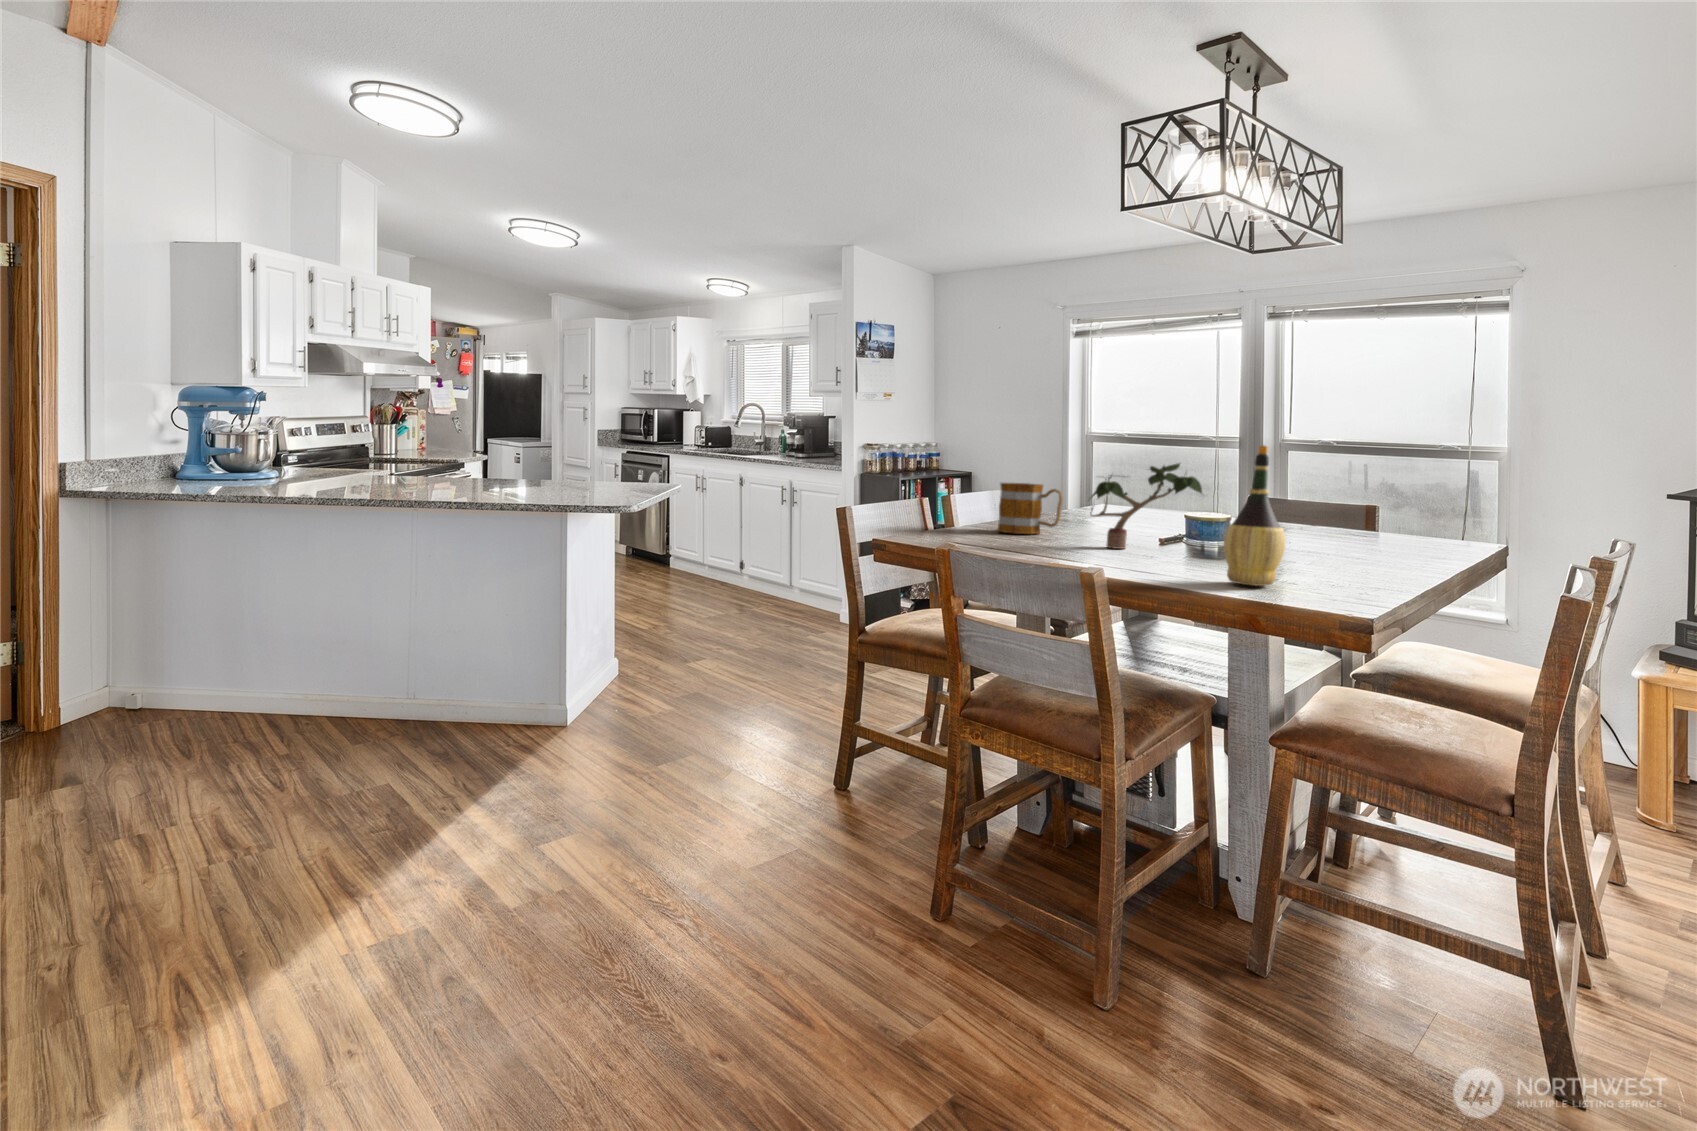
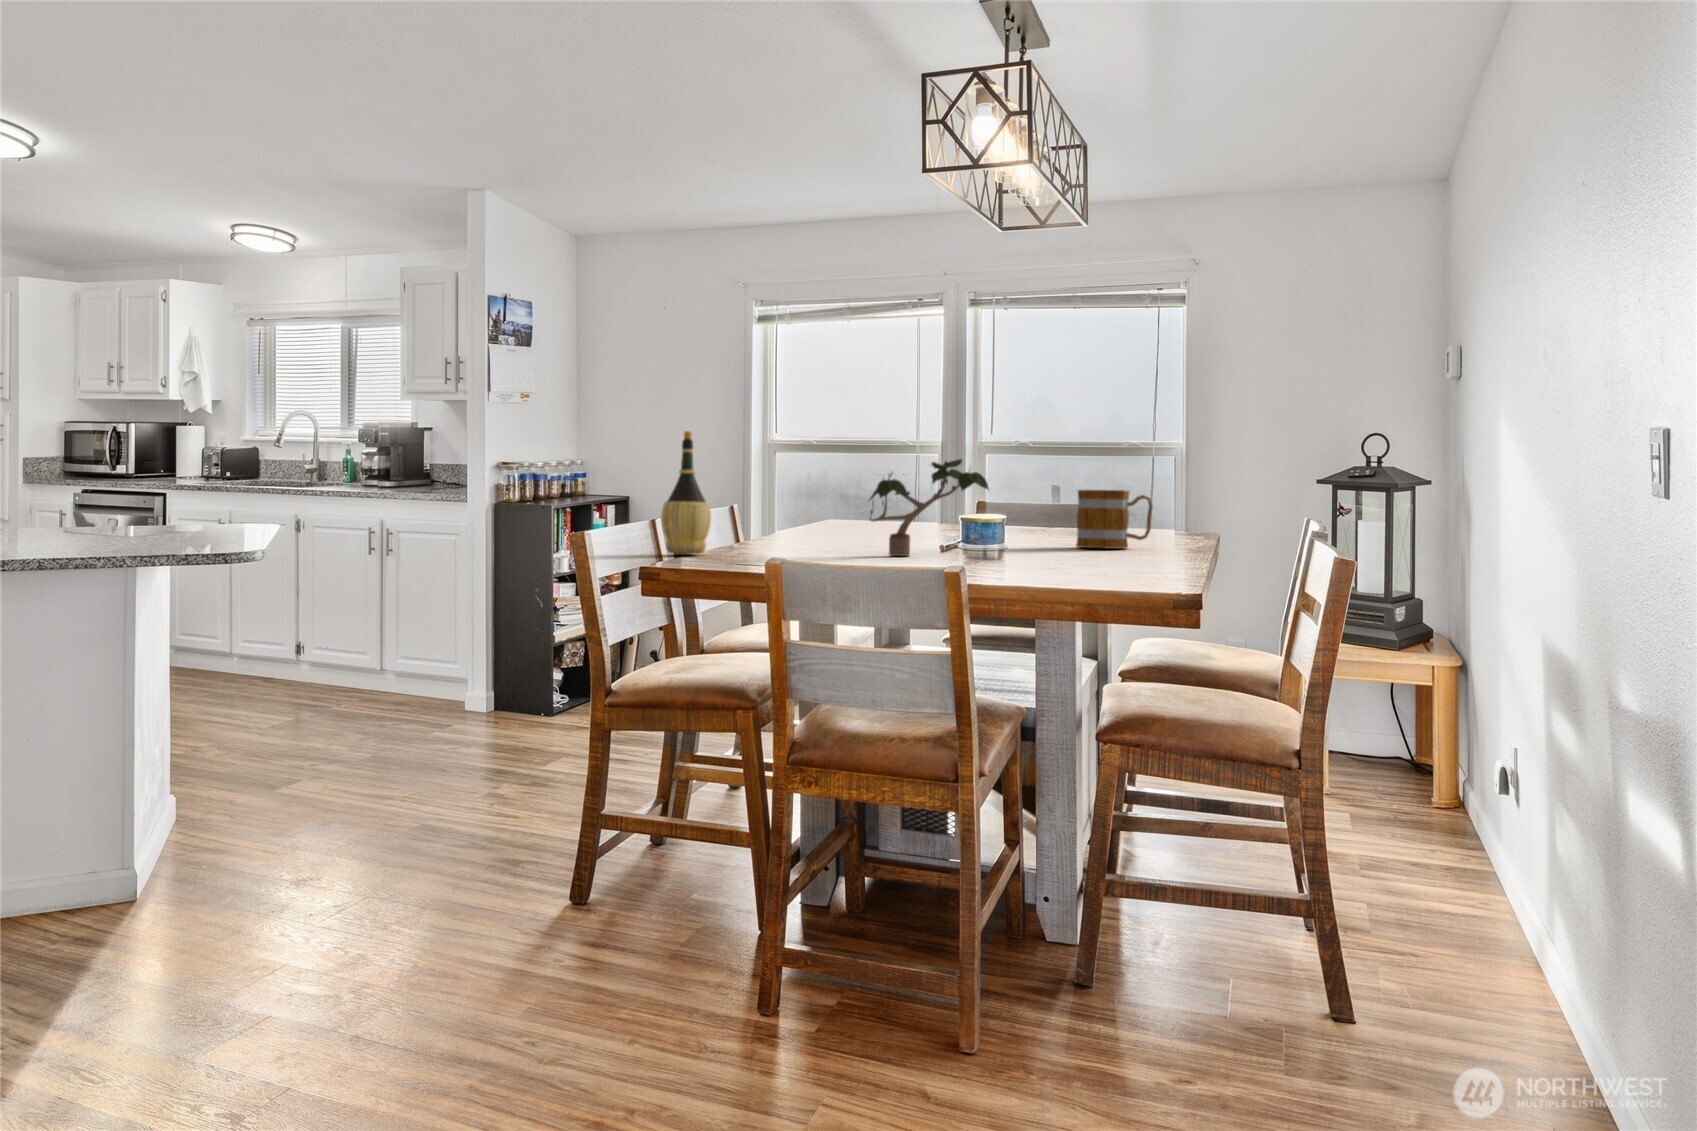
wine bottle: present [1224,445,1285,586] -> present [661,431,711,555]
mug: present [998,483,1063,534] -> present [1076,490,1153,549]

